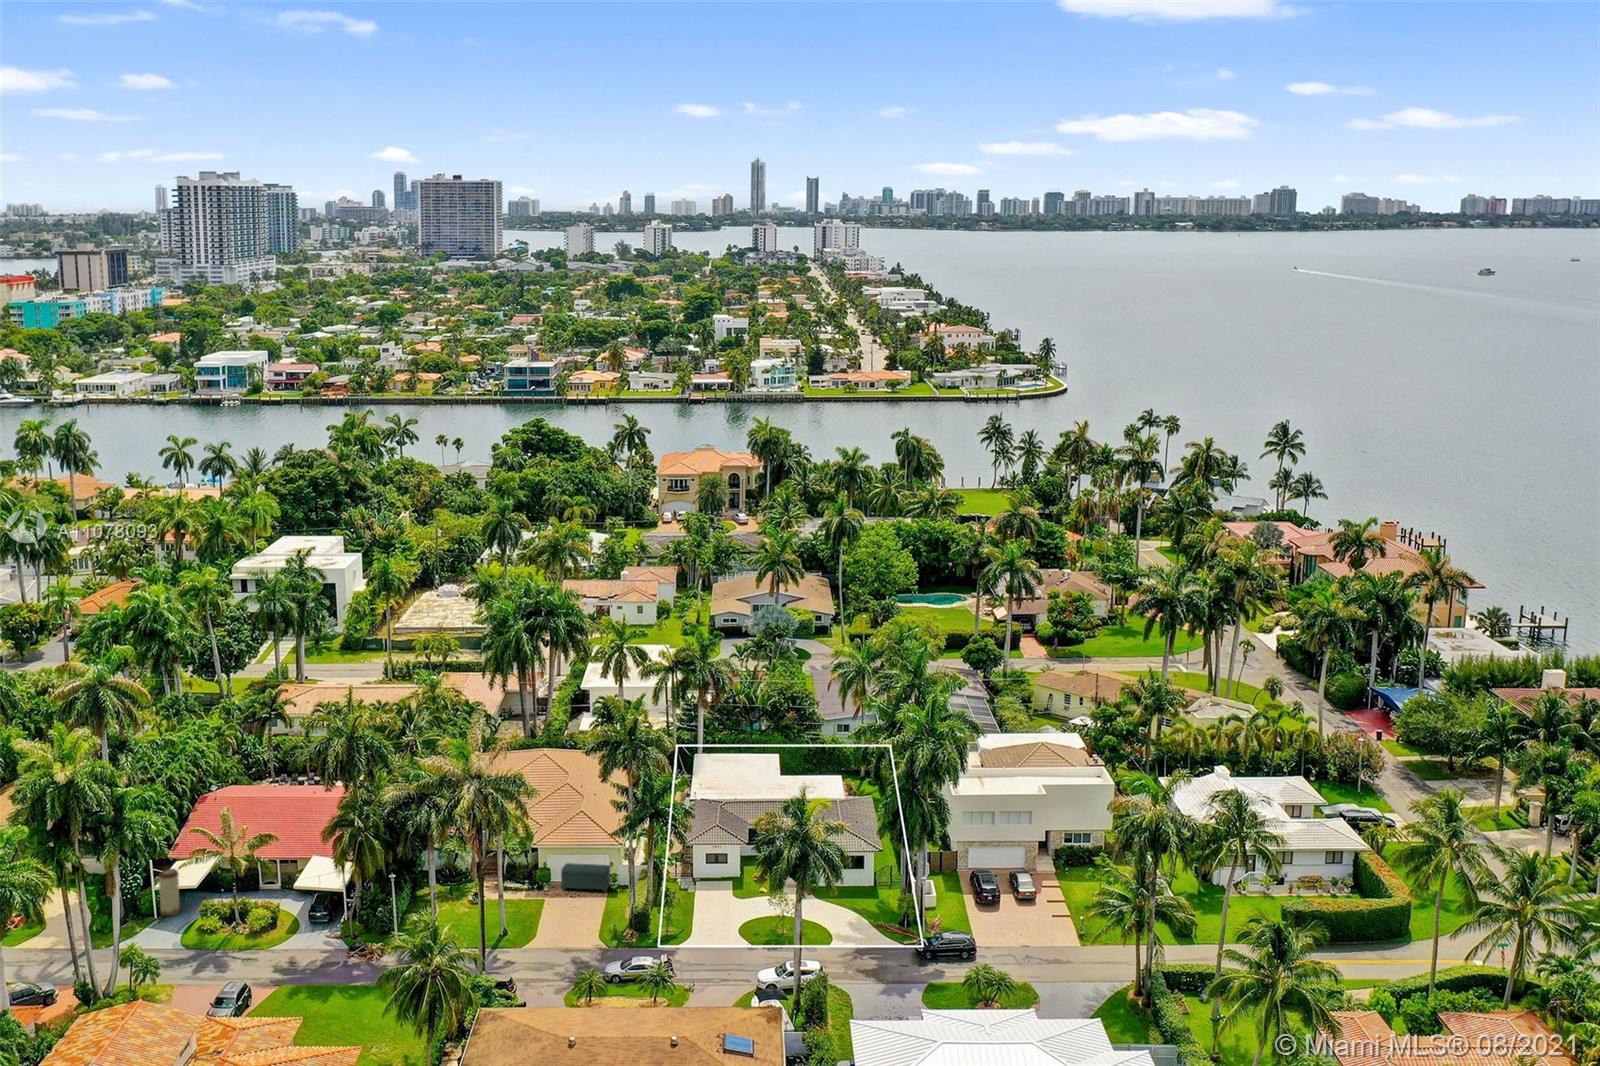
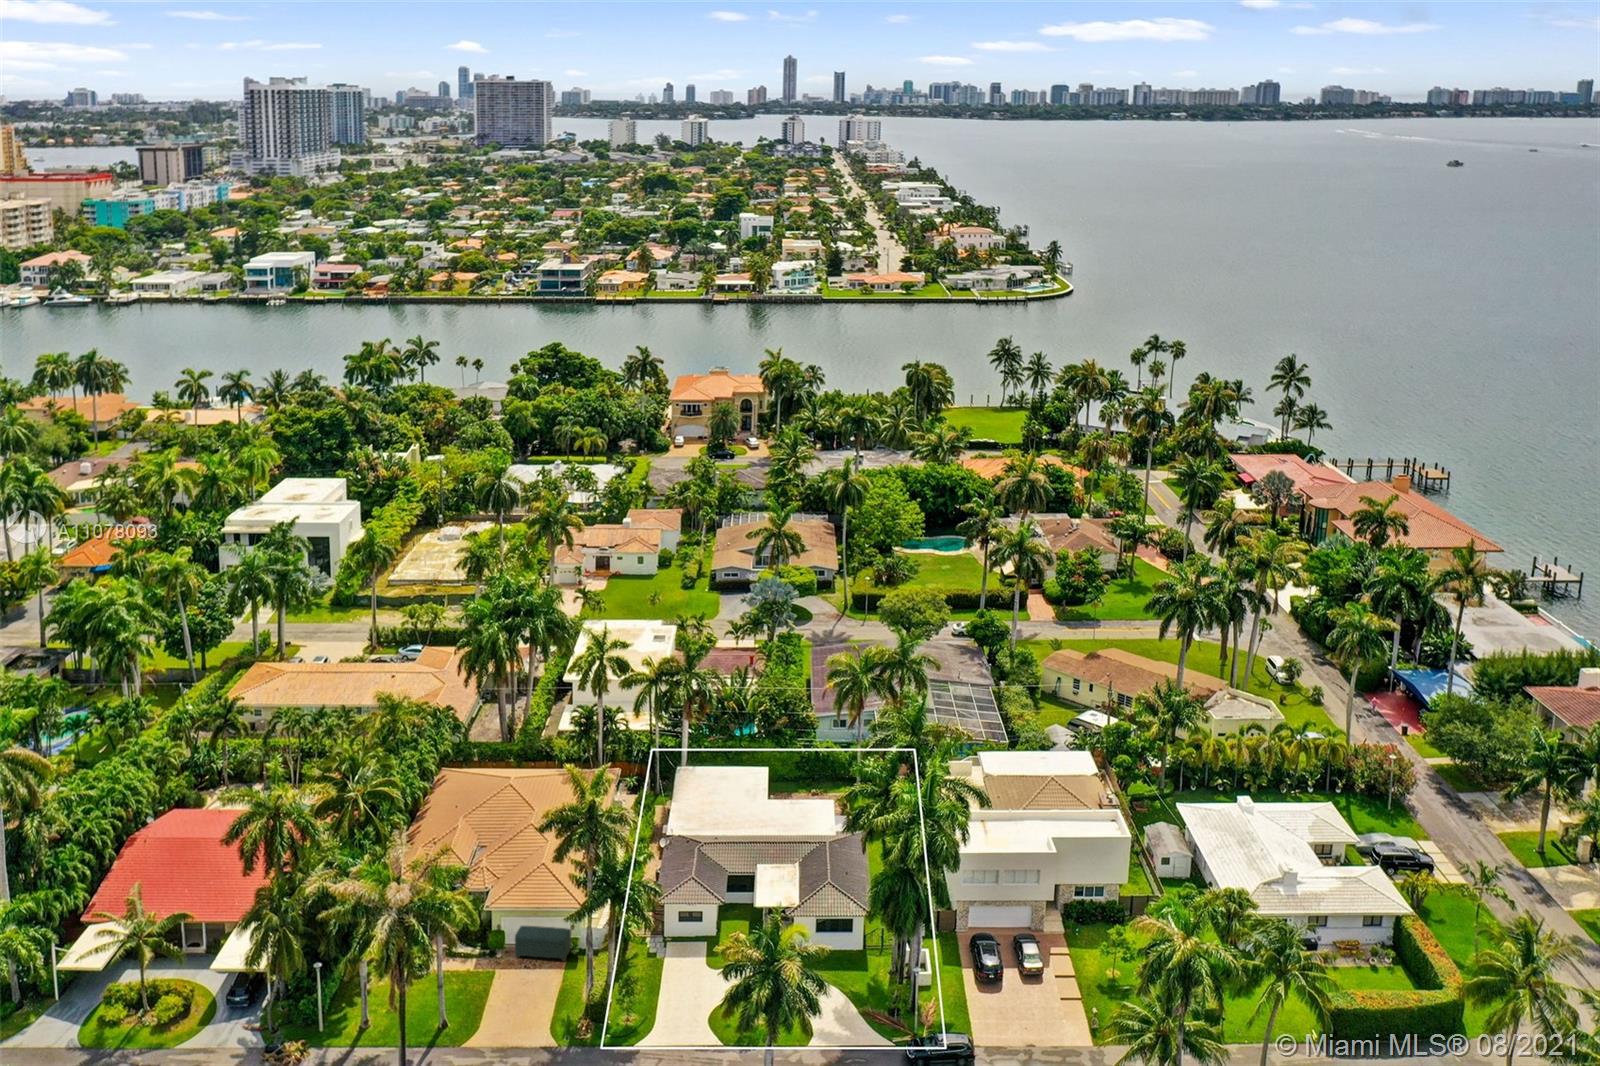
trash can: present [159,869,180,916] -> none [50,951,79,1005]

